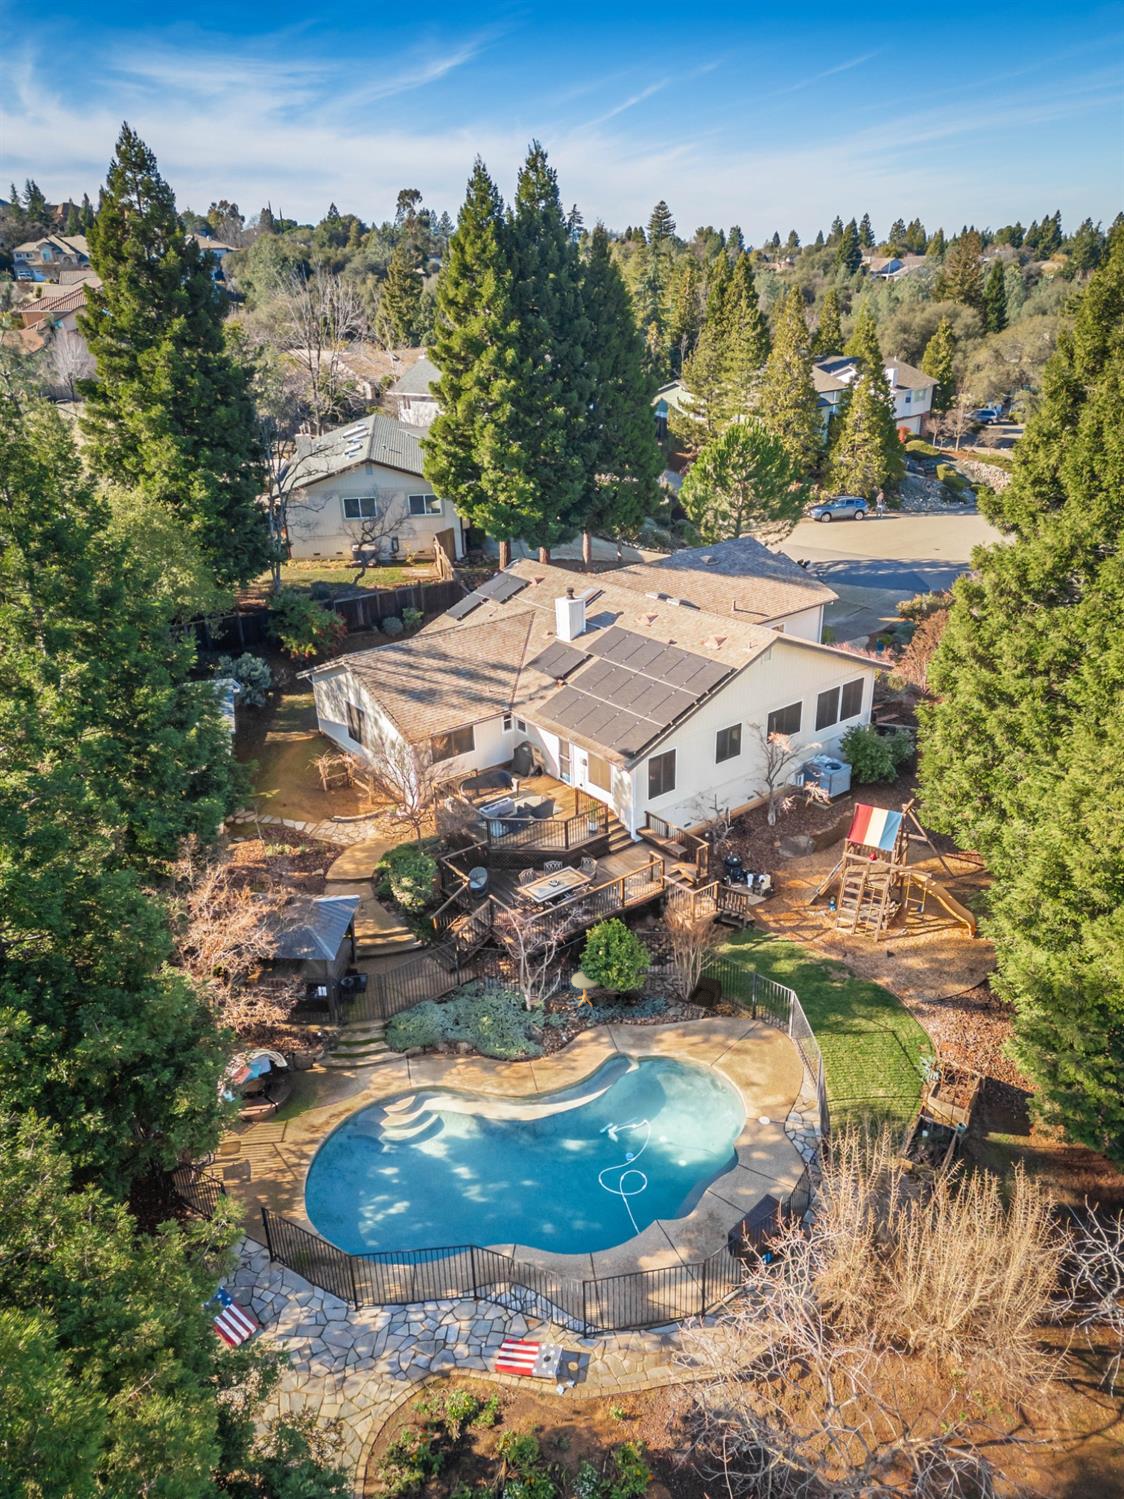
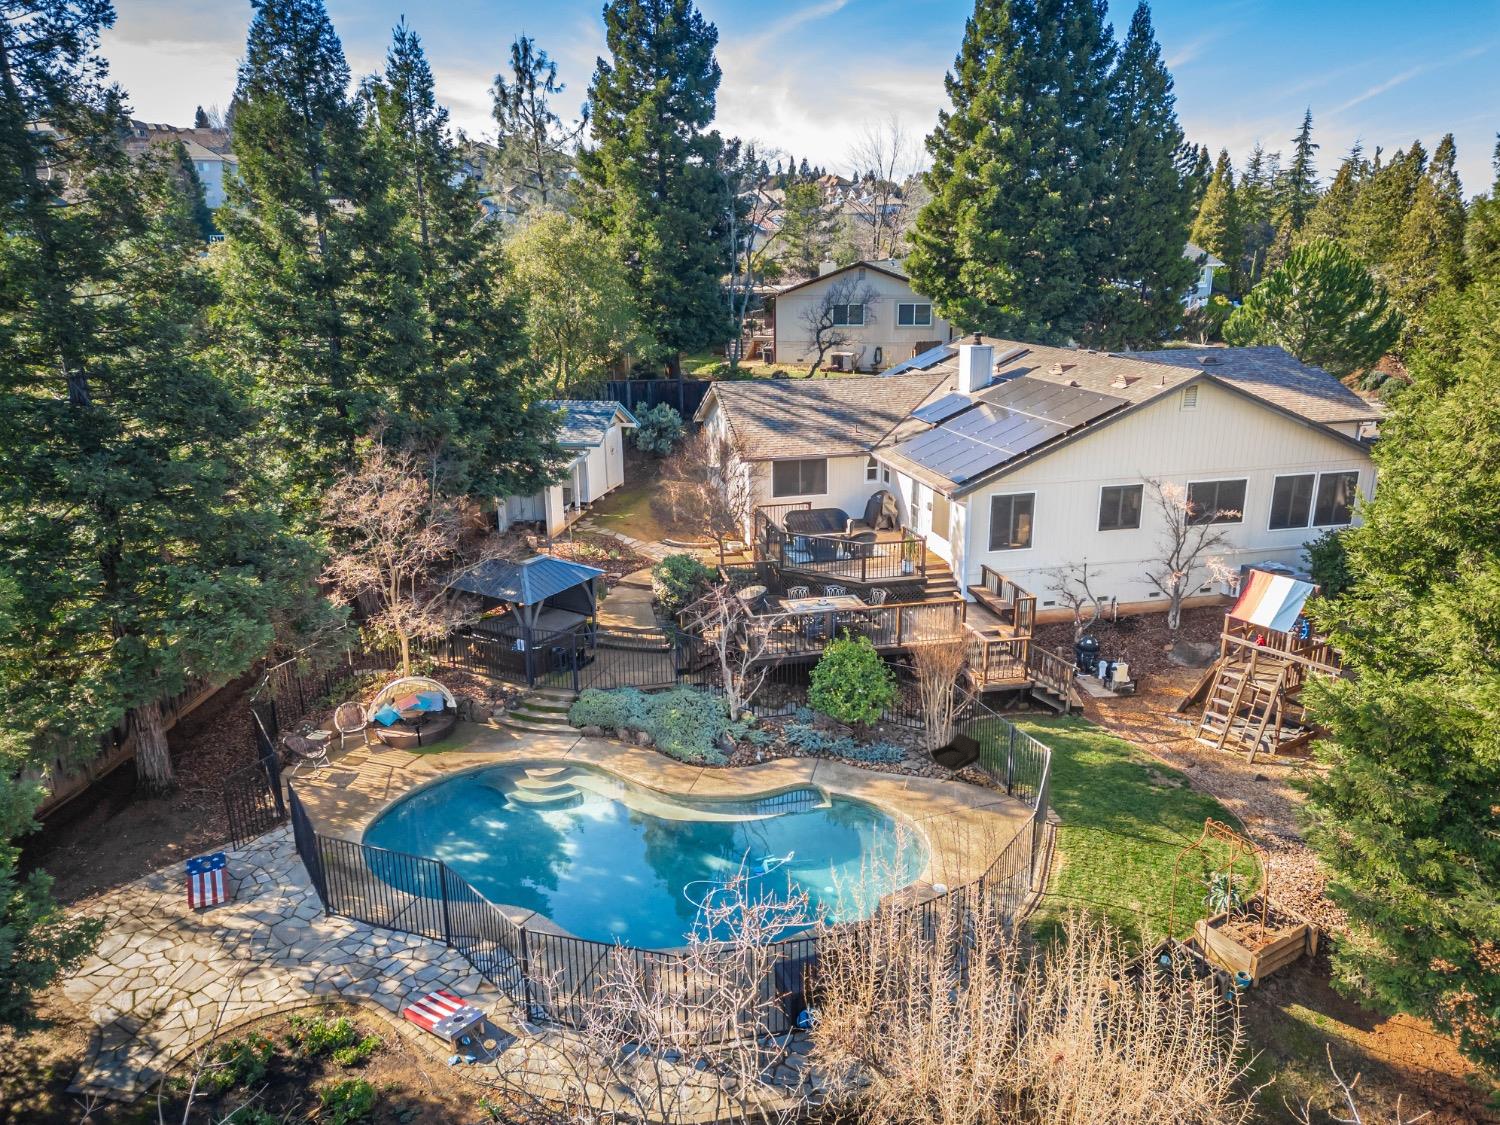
side table: present [571,972,598,1006] -> none [794,698,828,742]

